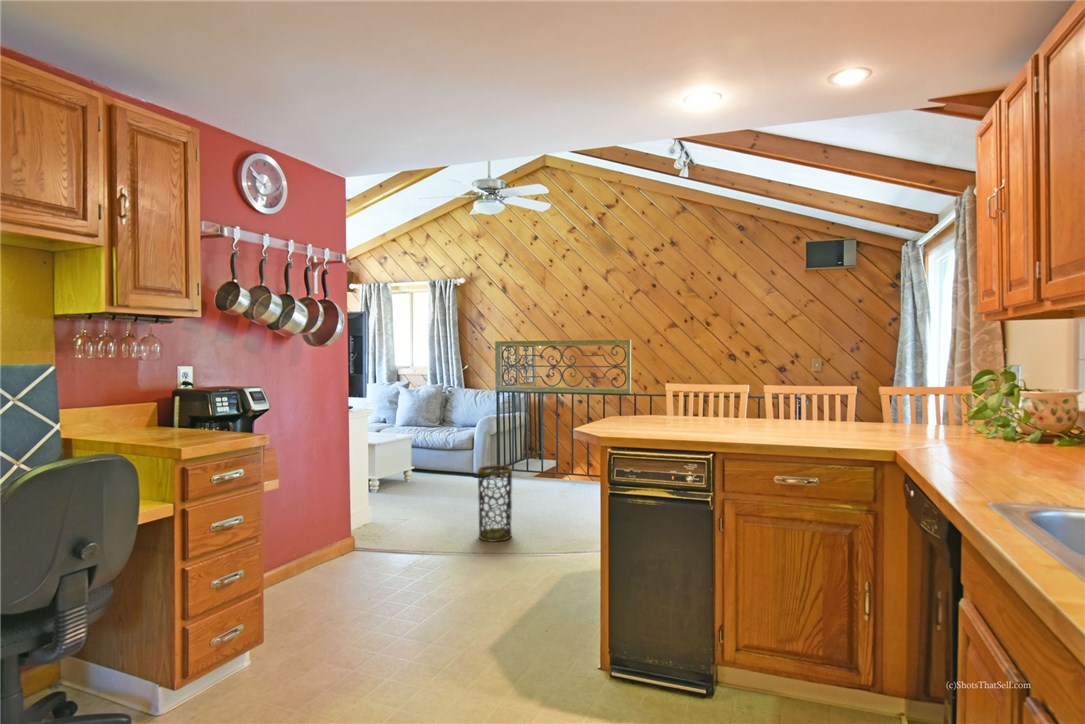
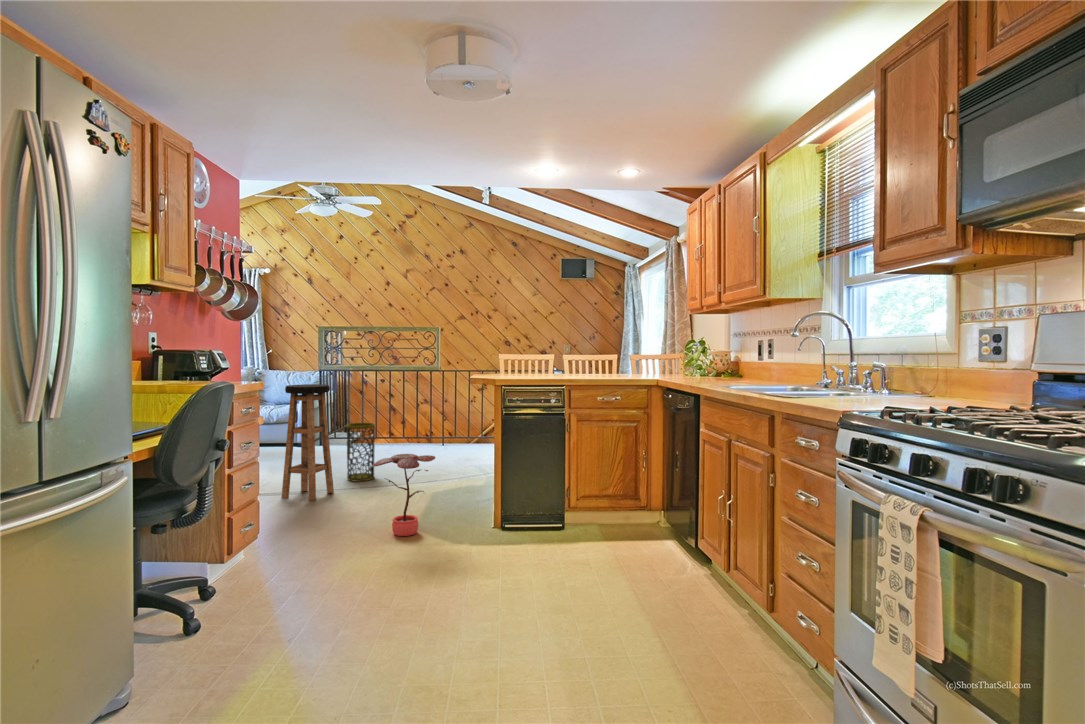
bar stool: none [384,420,446,569] -> present [282,384,334,501]
potted plant: none [415,539,506,666] -> present [374,454,435,536]

